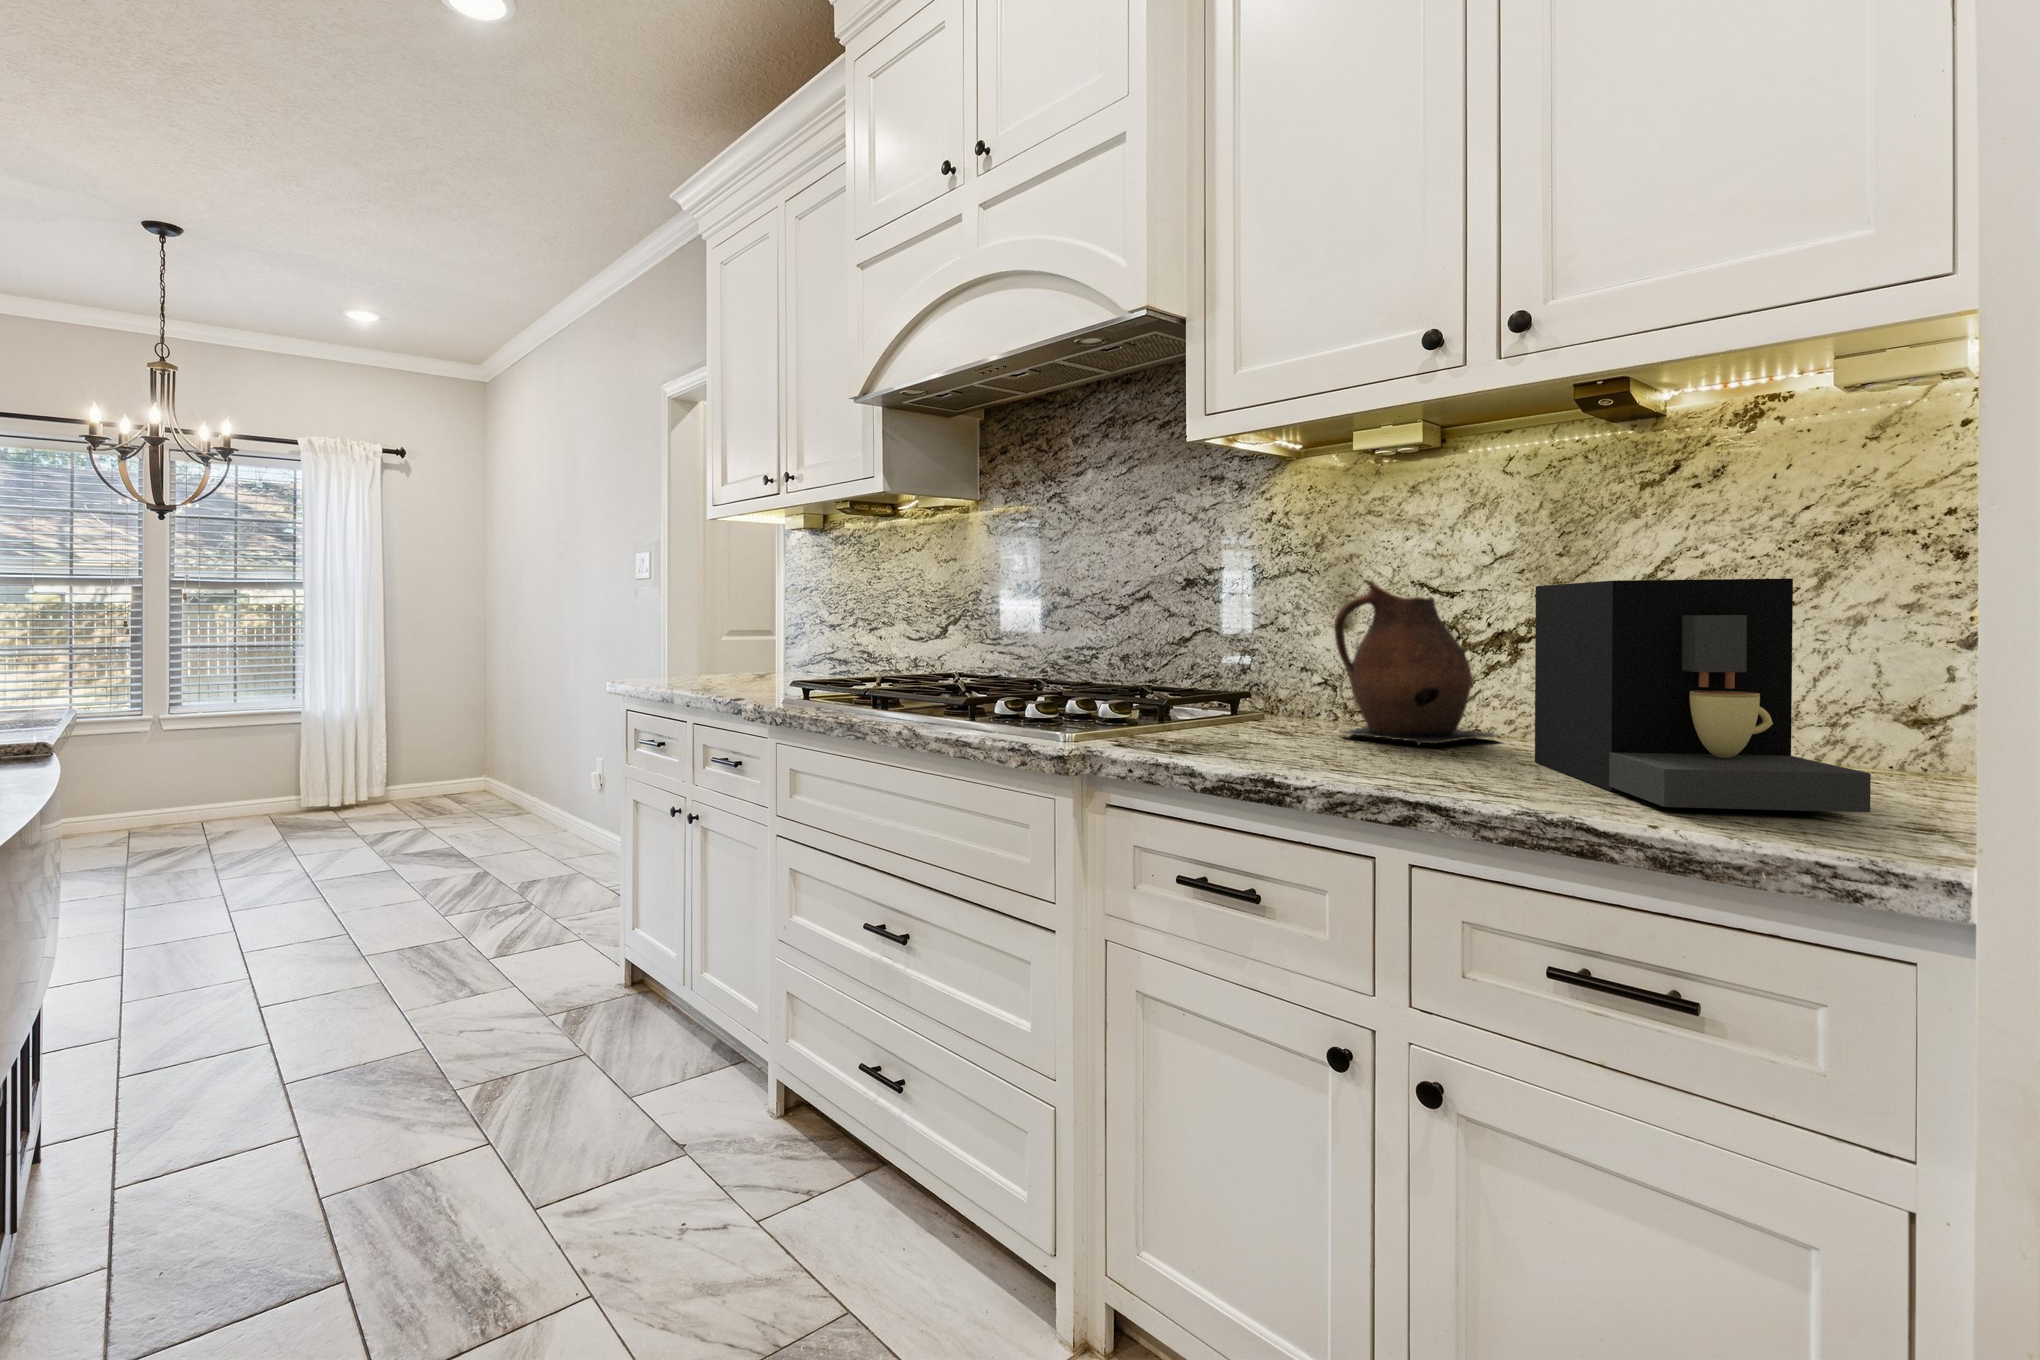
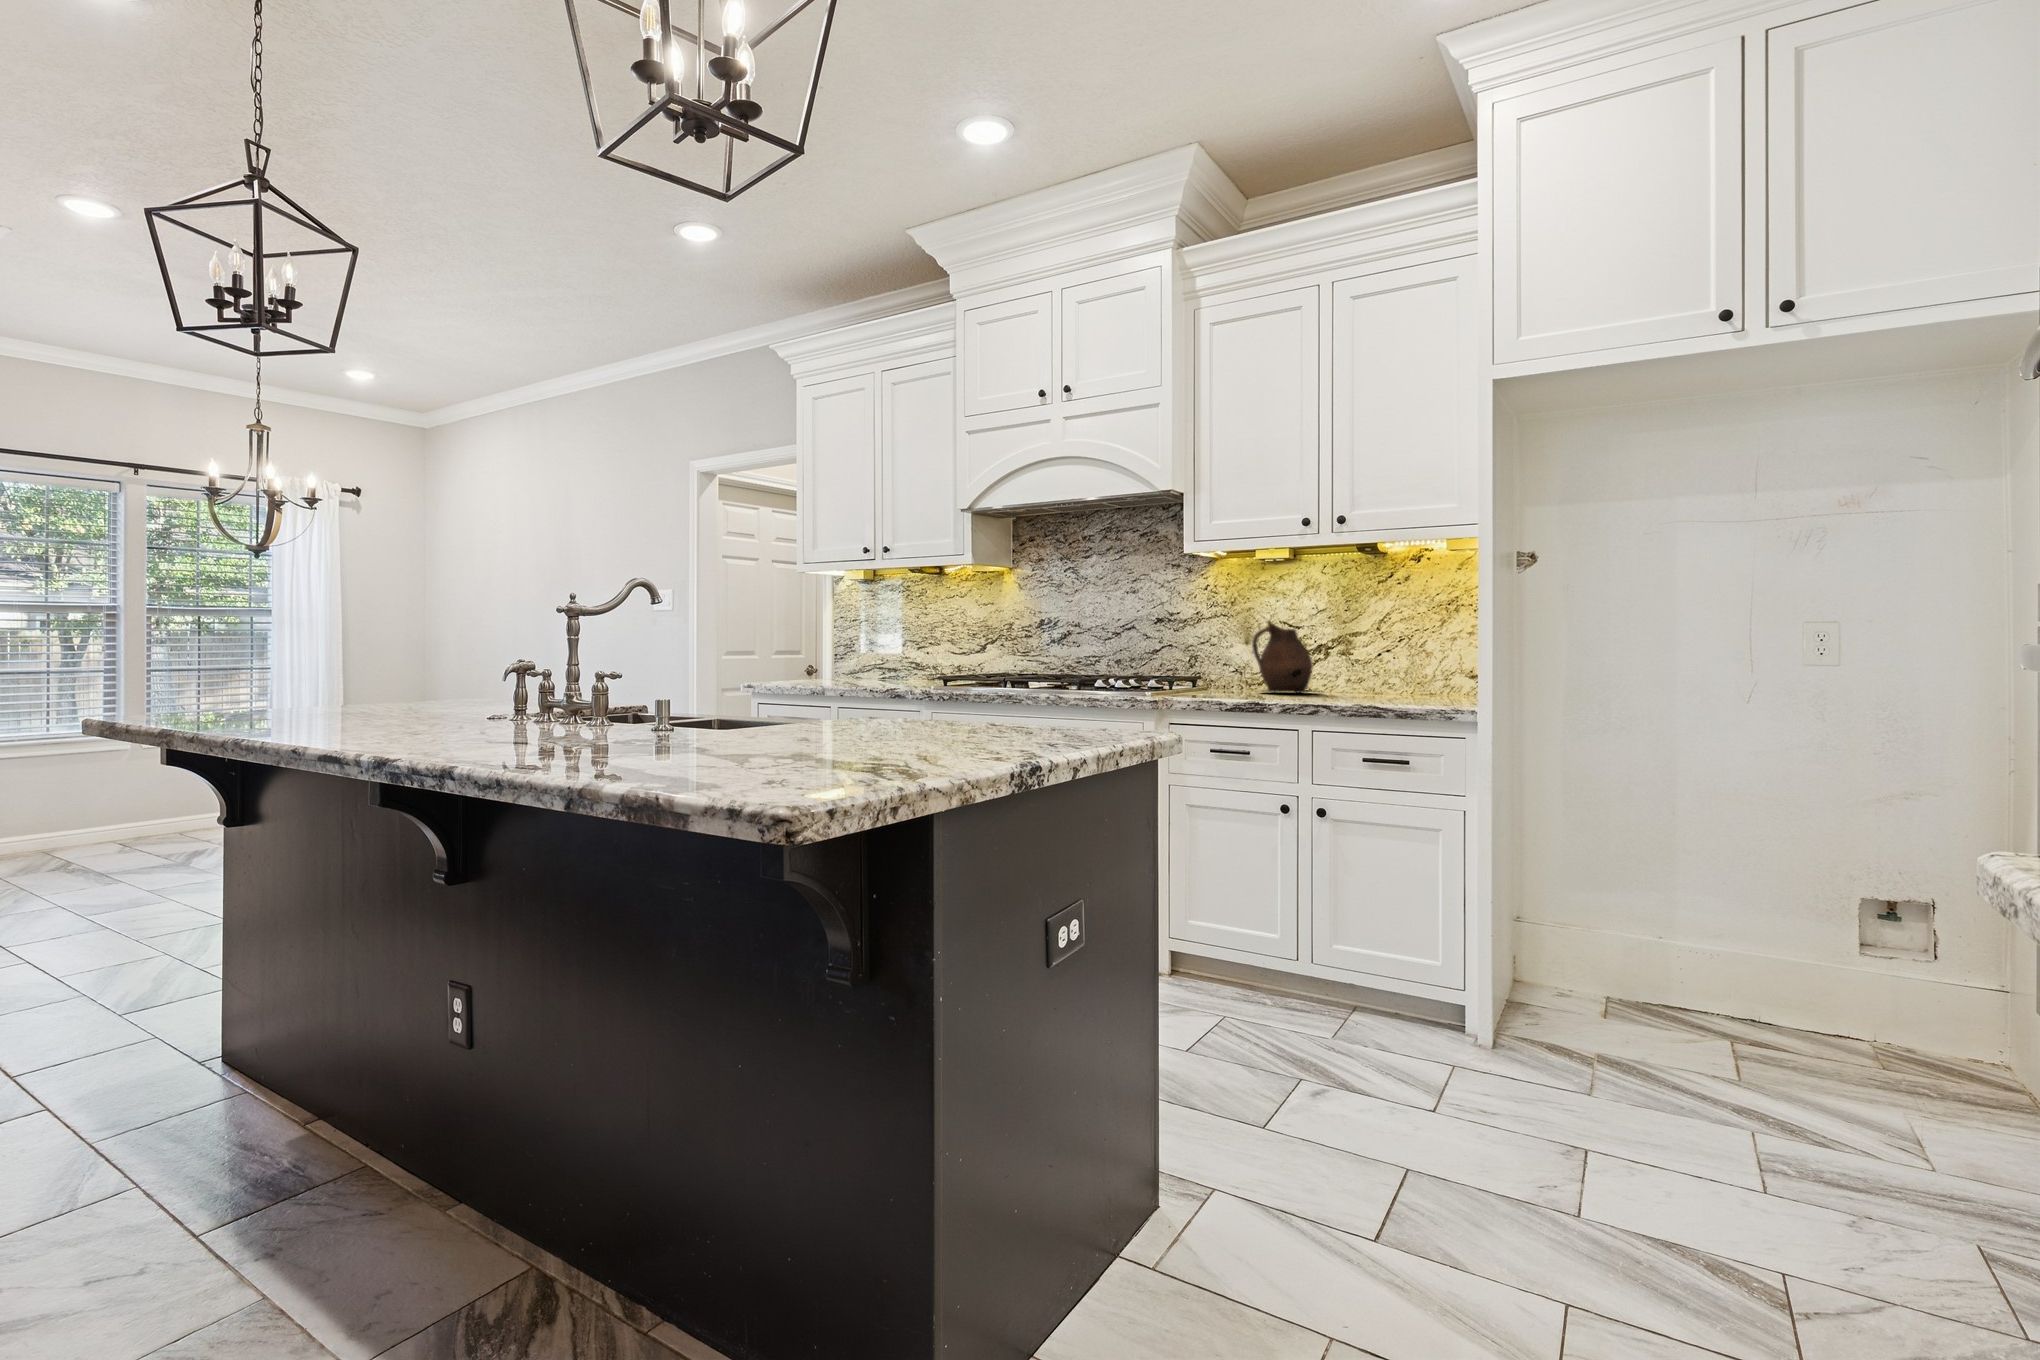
coffee maker: present [1535,578,1871,812] -> none [1344,623,1457,701]

